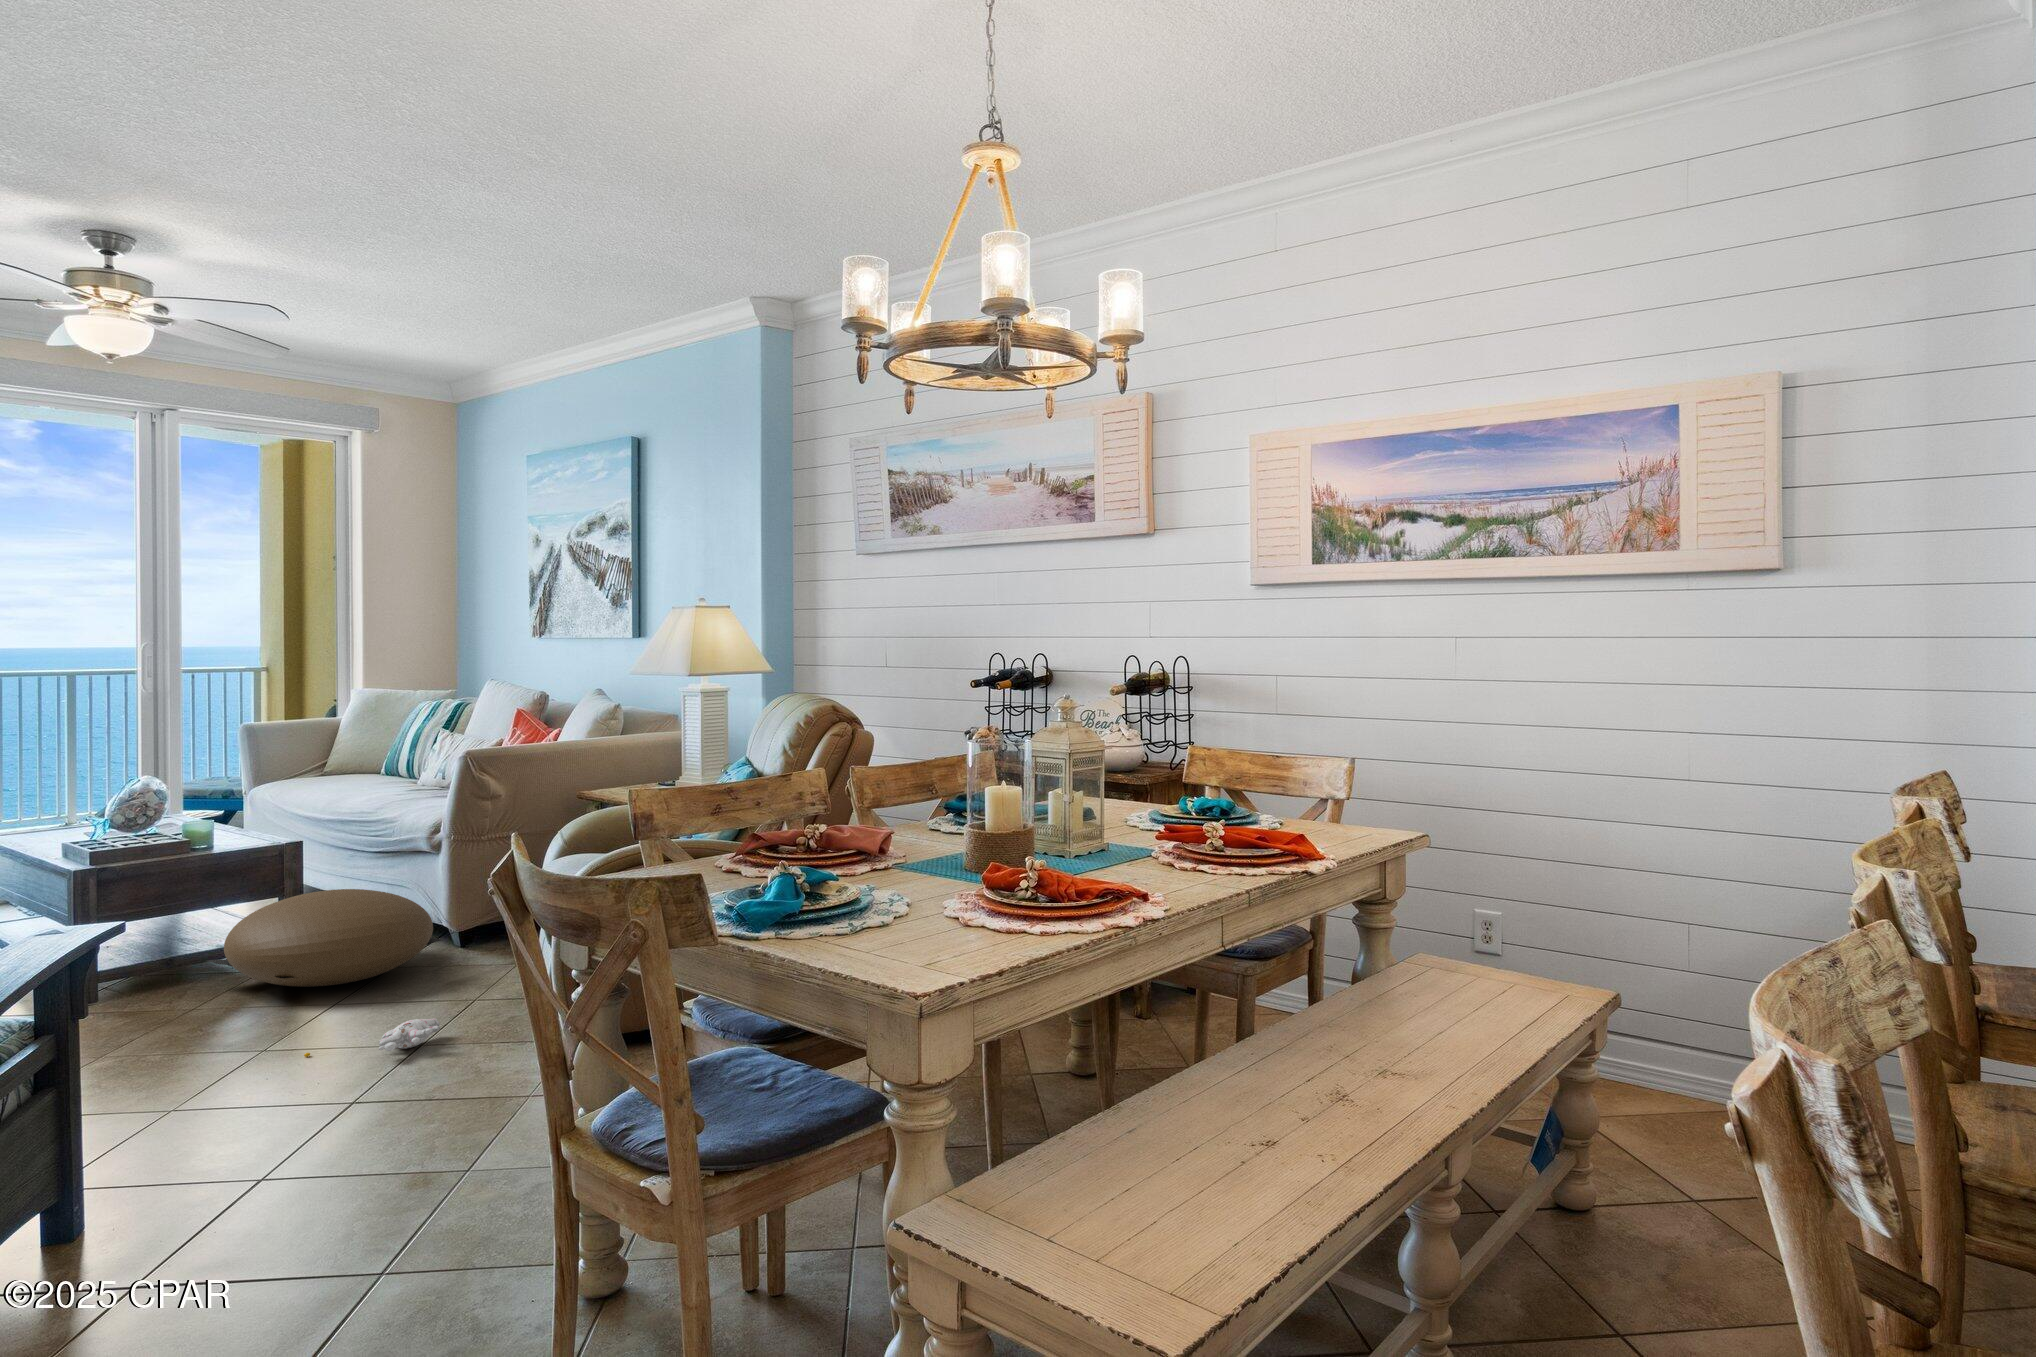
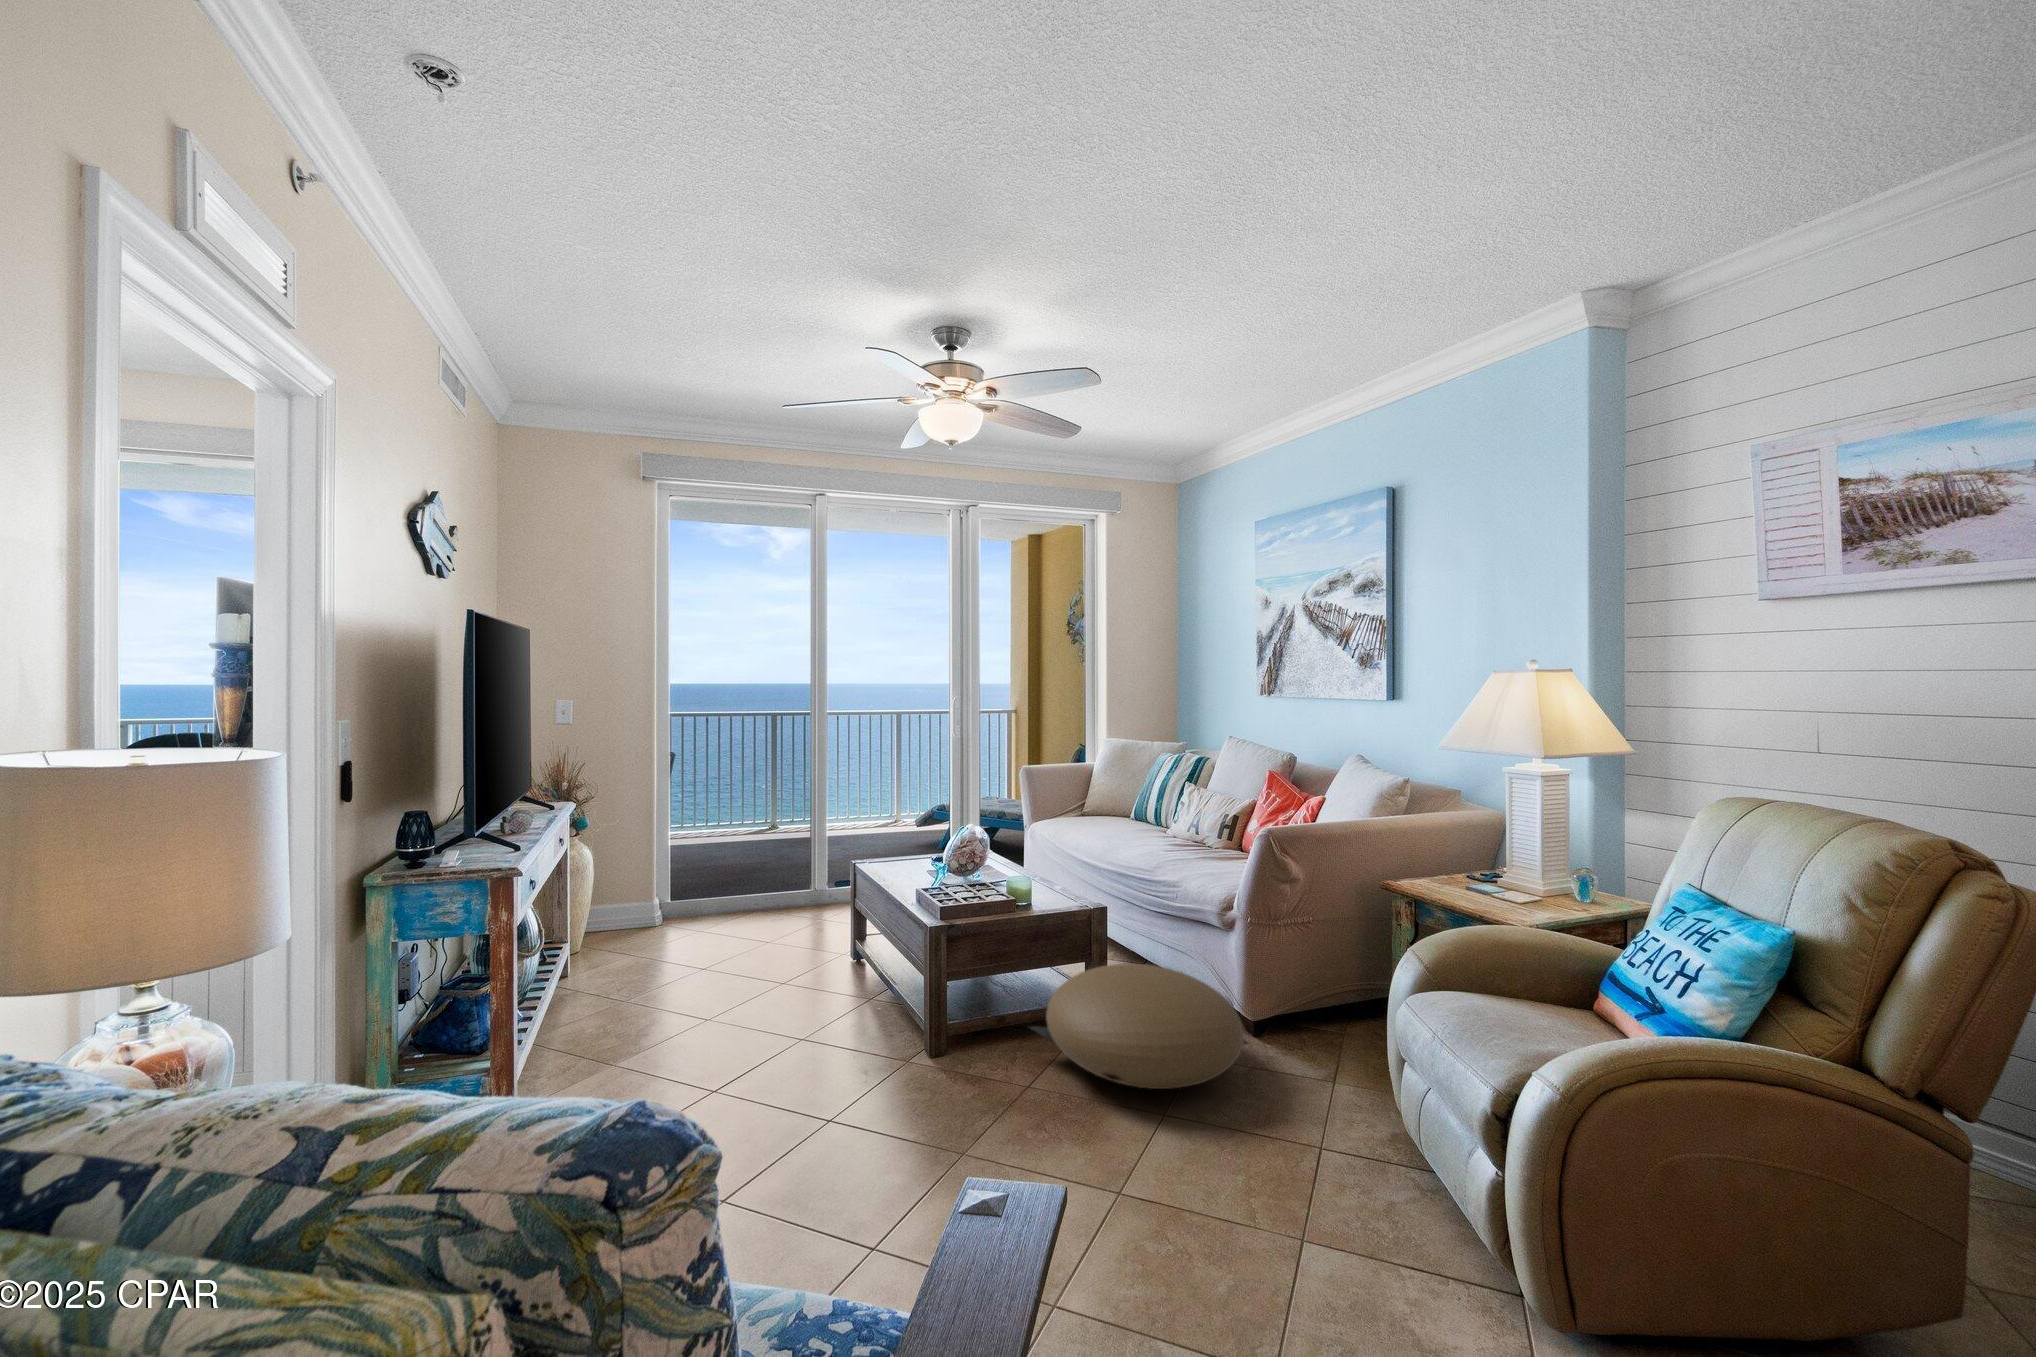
plush toy: present [304,1018,440,1057] -> none [1168,1209,1332,1268]

